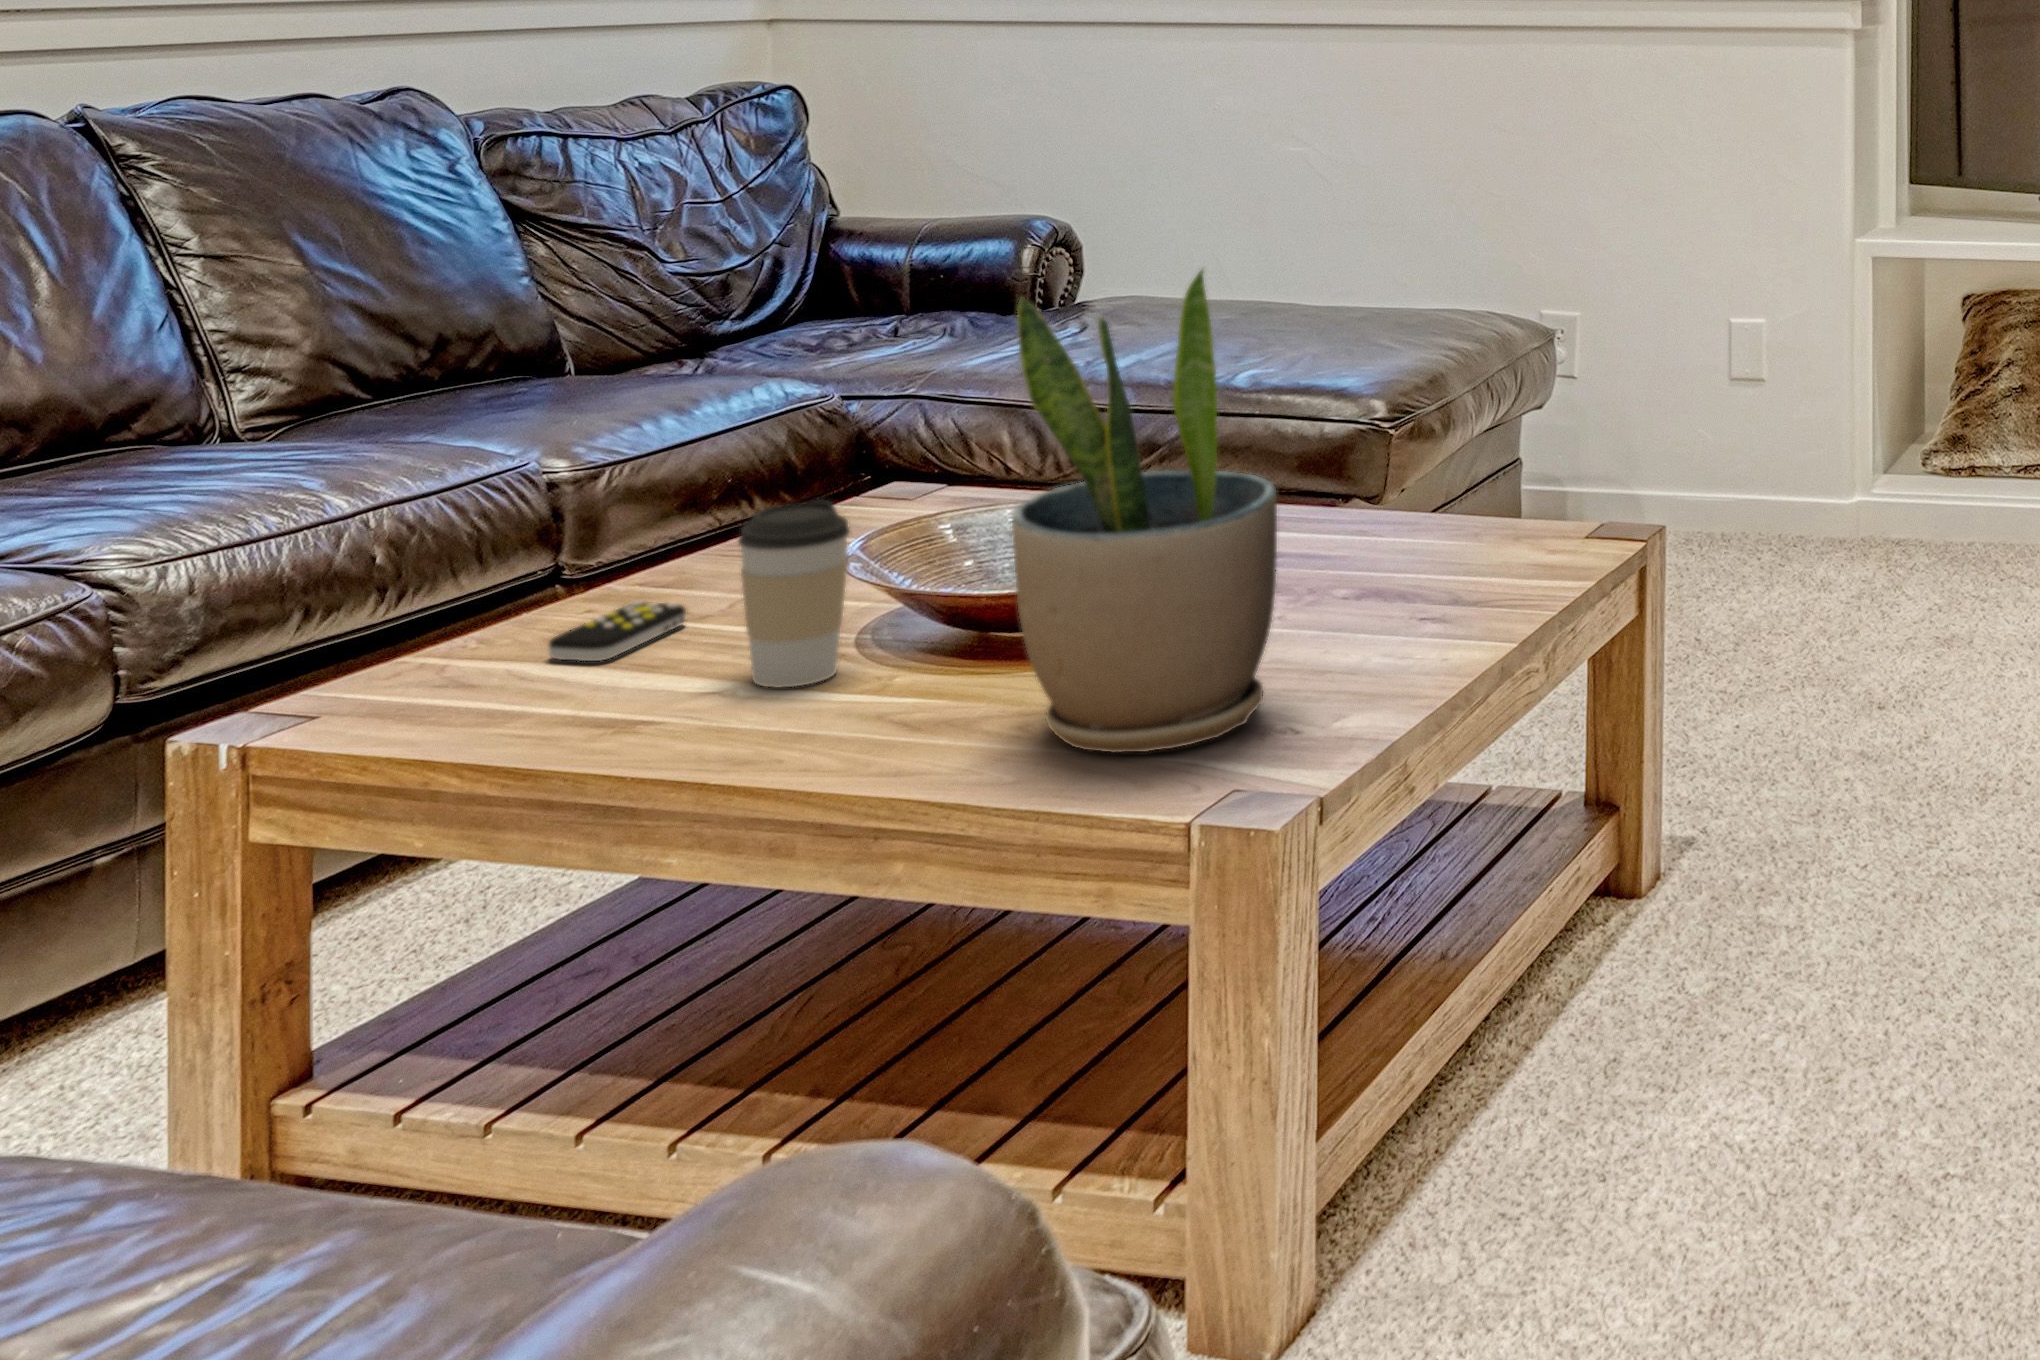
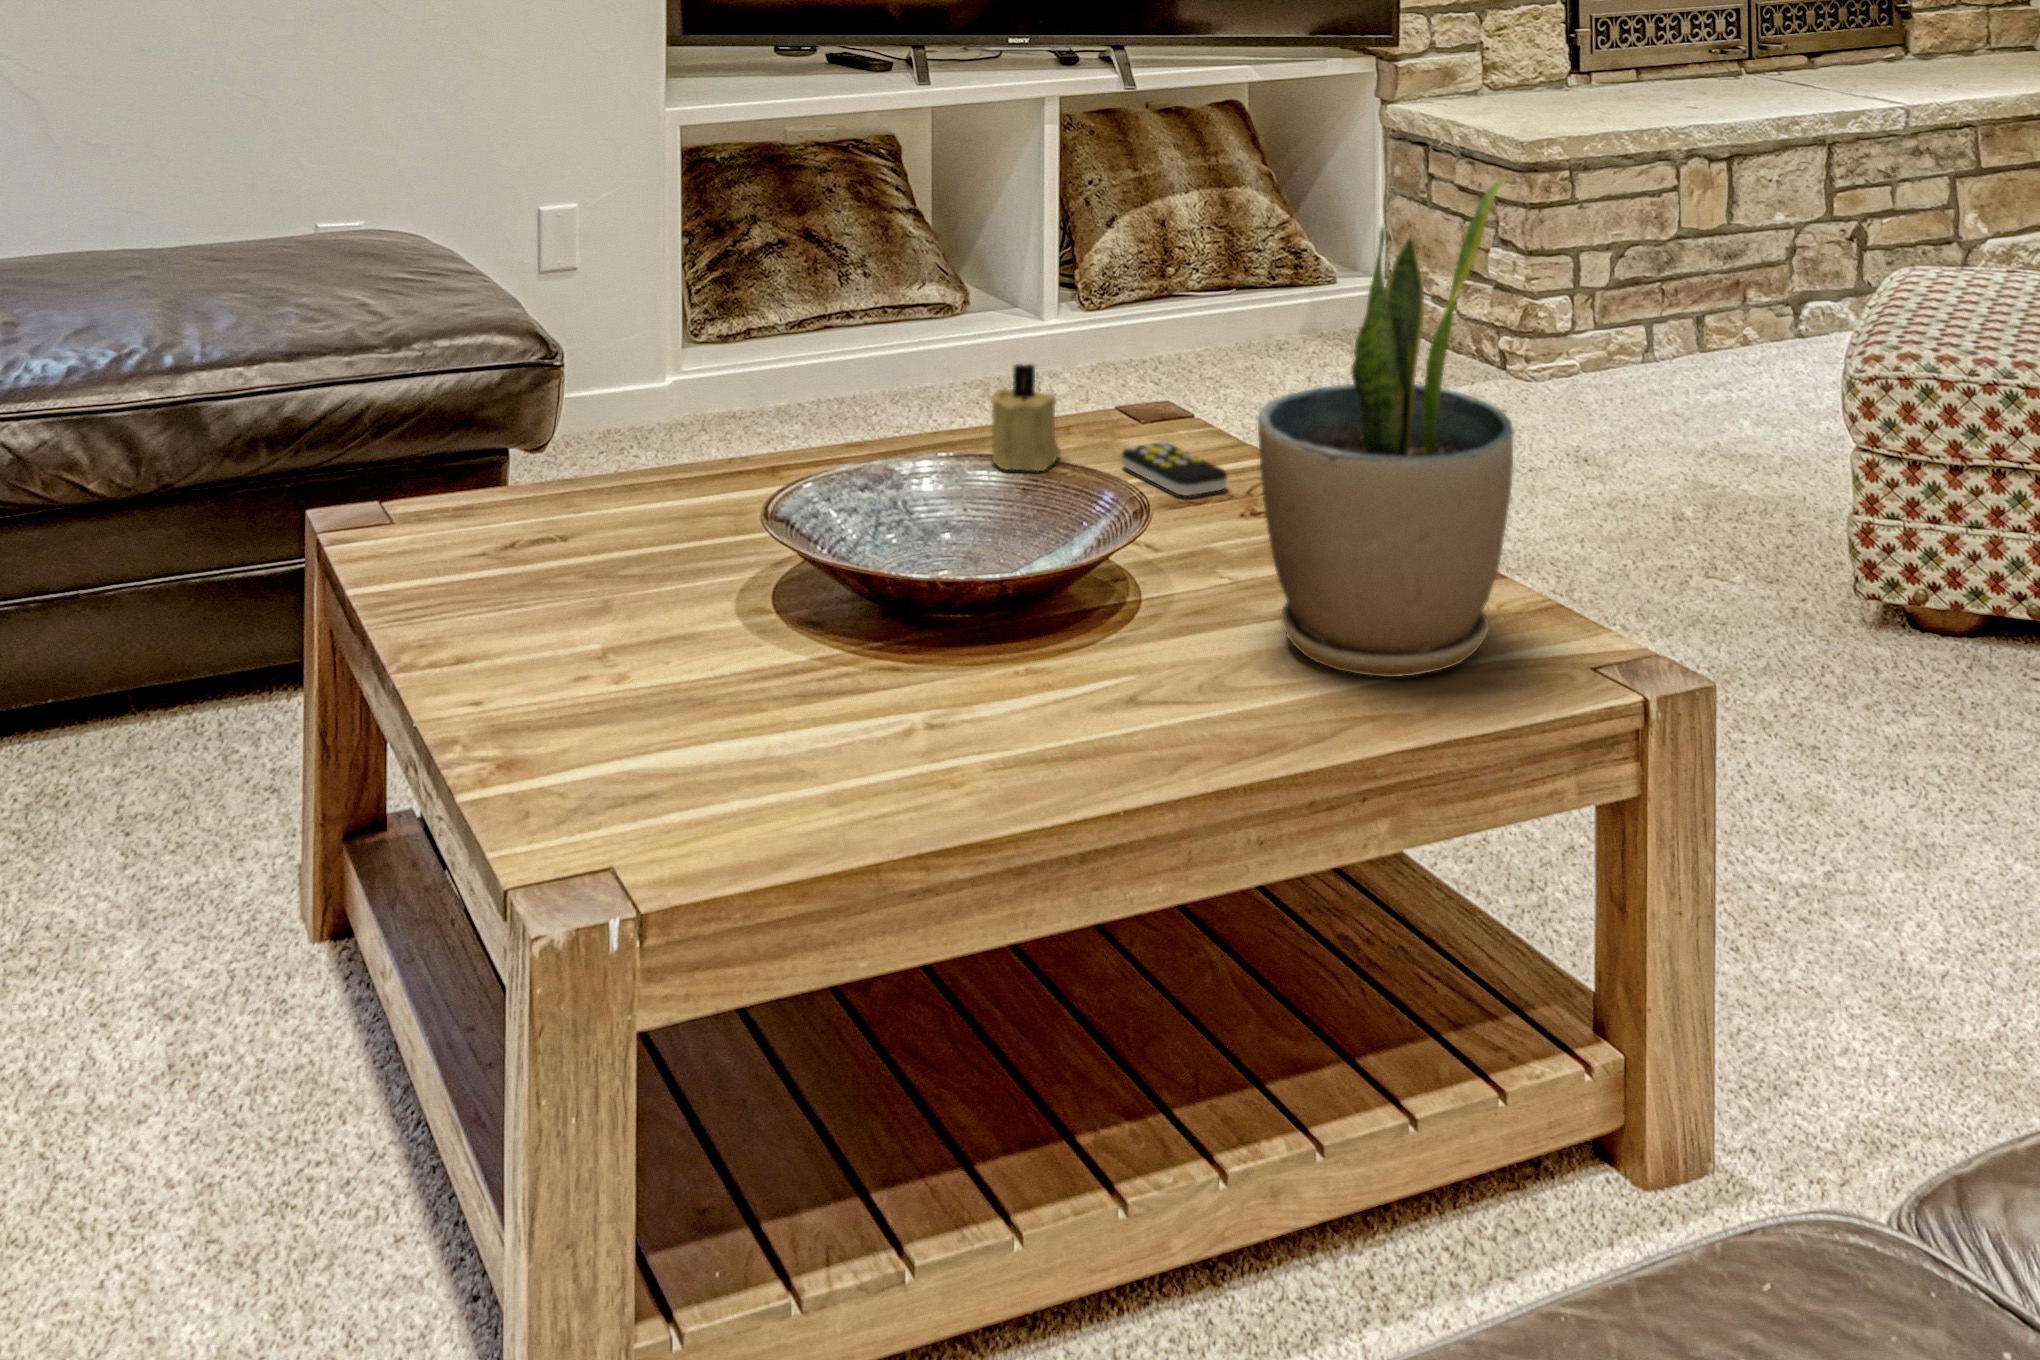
candle: none [1341,445,1419,548] -> present [990,364,1060,471]
coffee cup: present [738,500,850,687] -> none [902,493,1015,712]
remote control: present [549,601,686,661] -> present [1122,442,1227,495]

